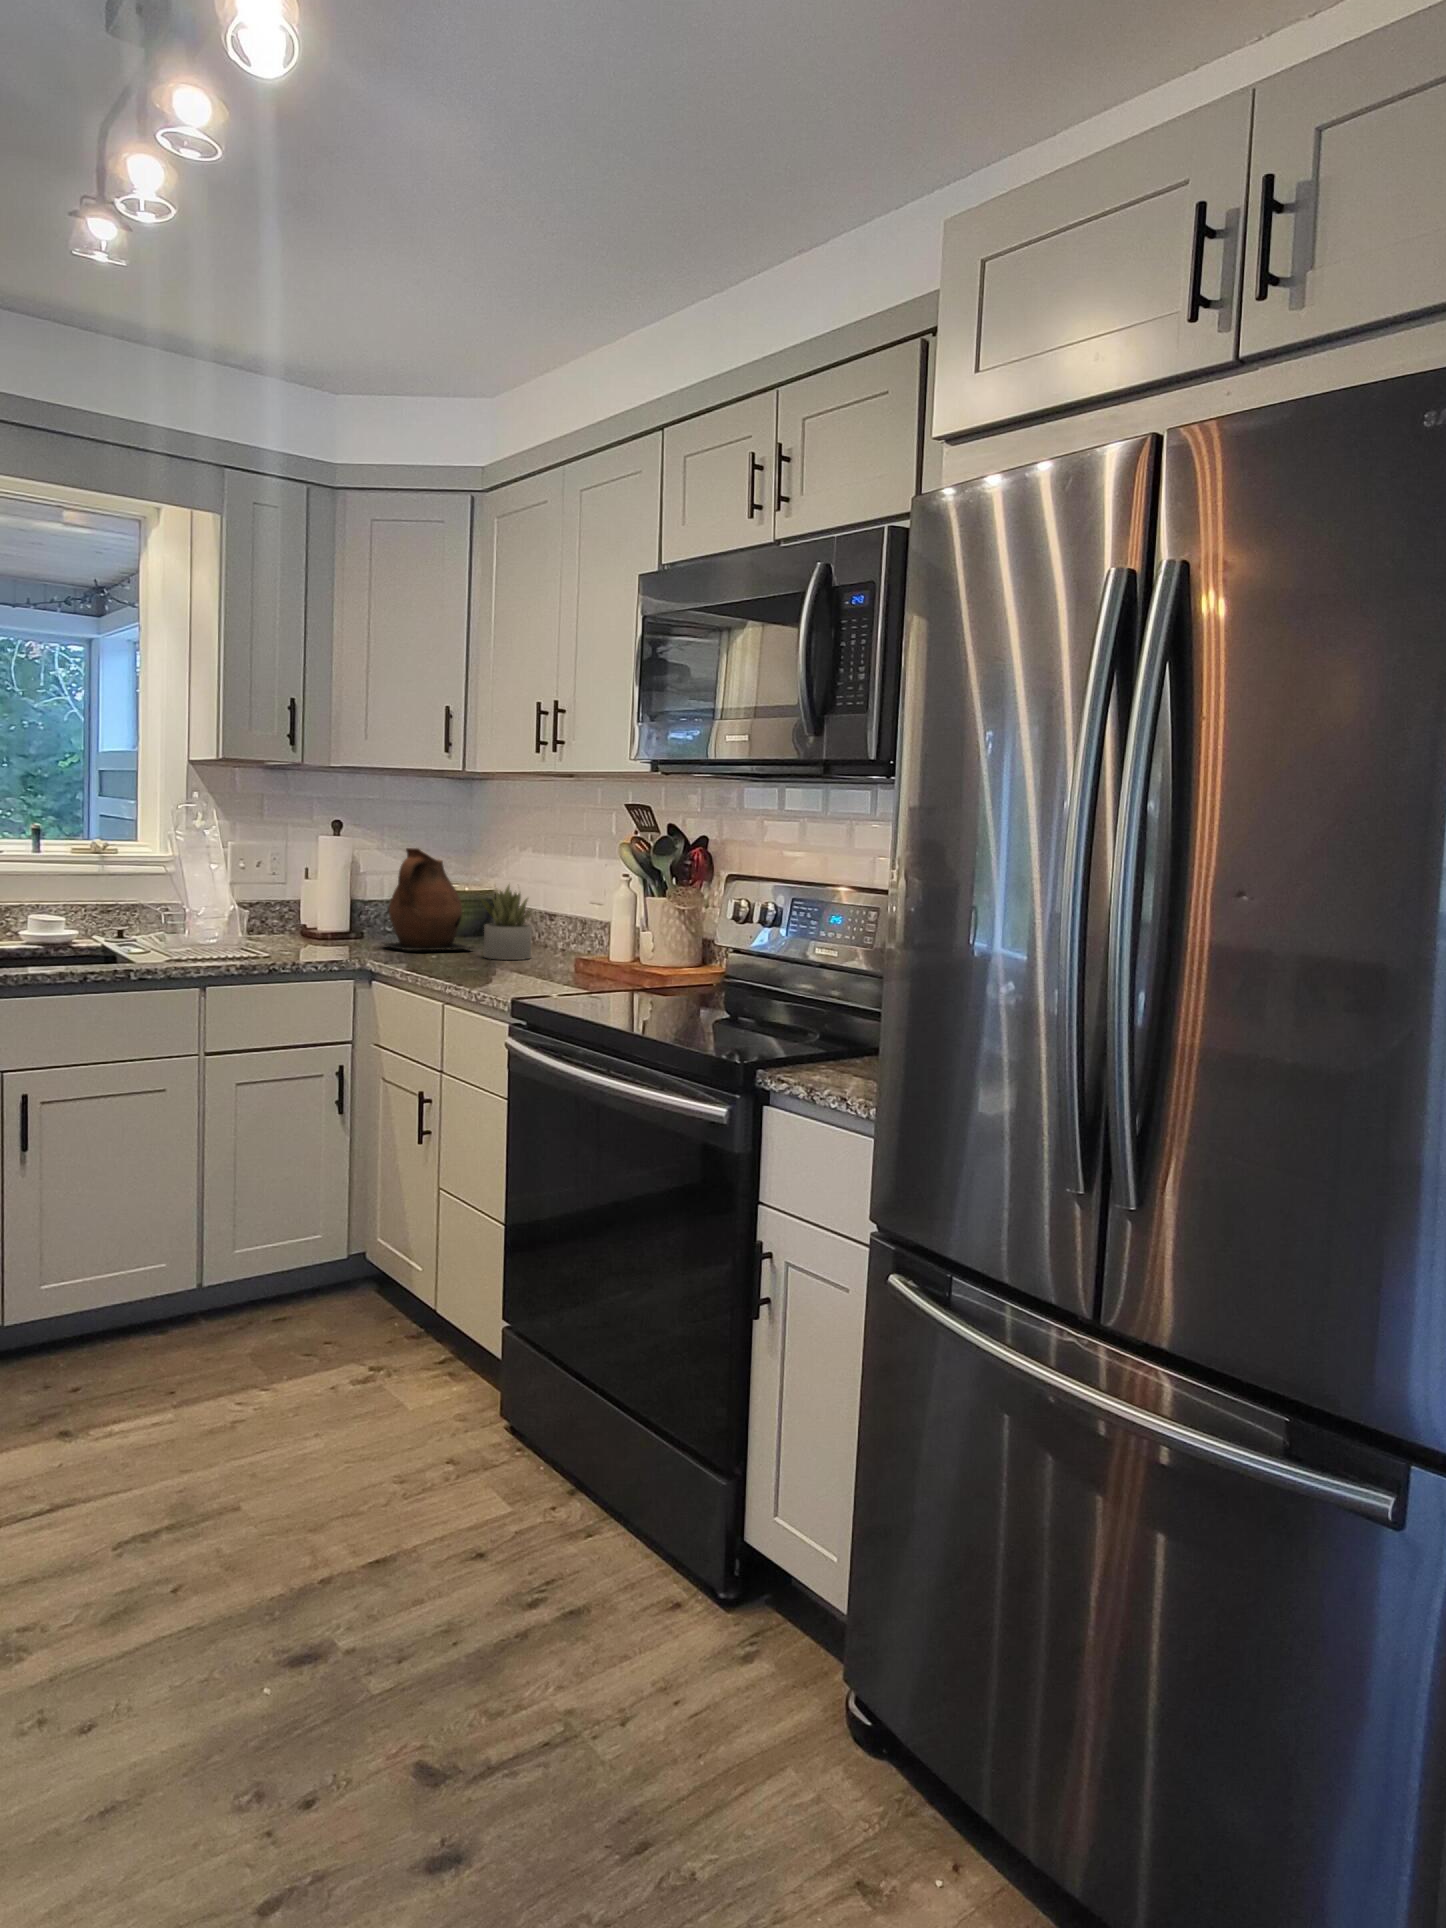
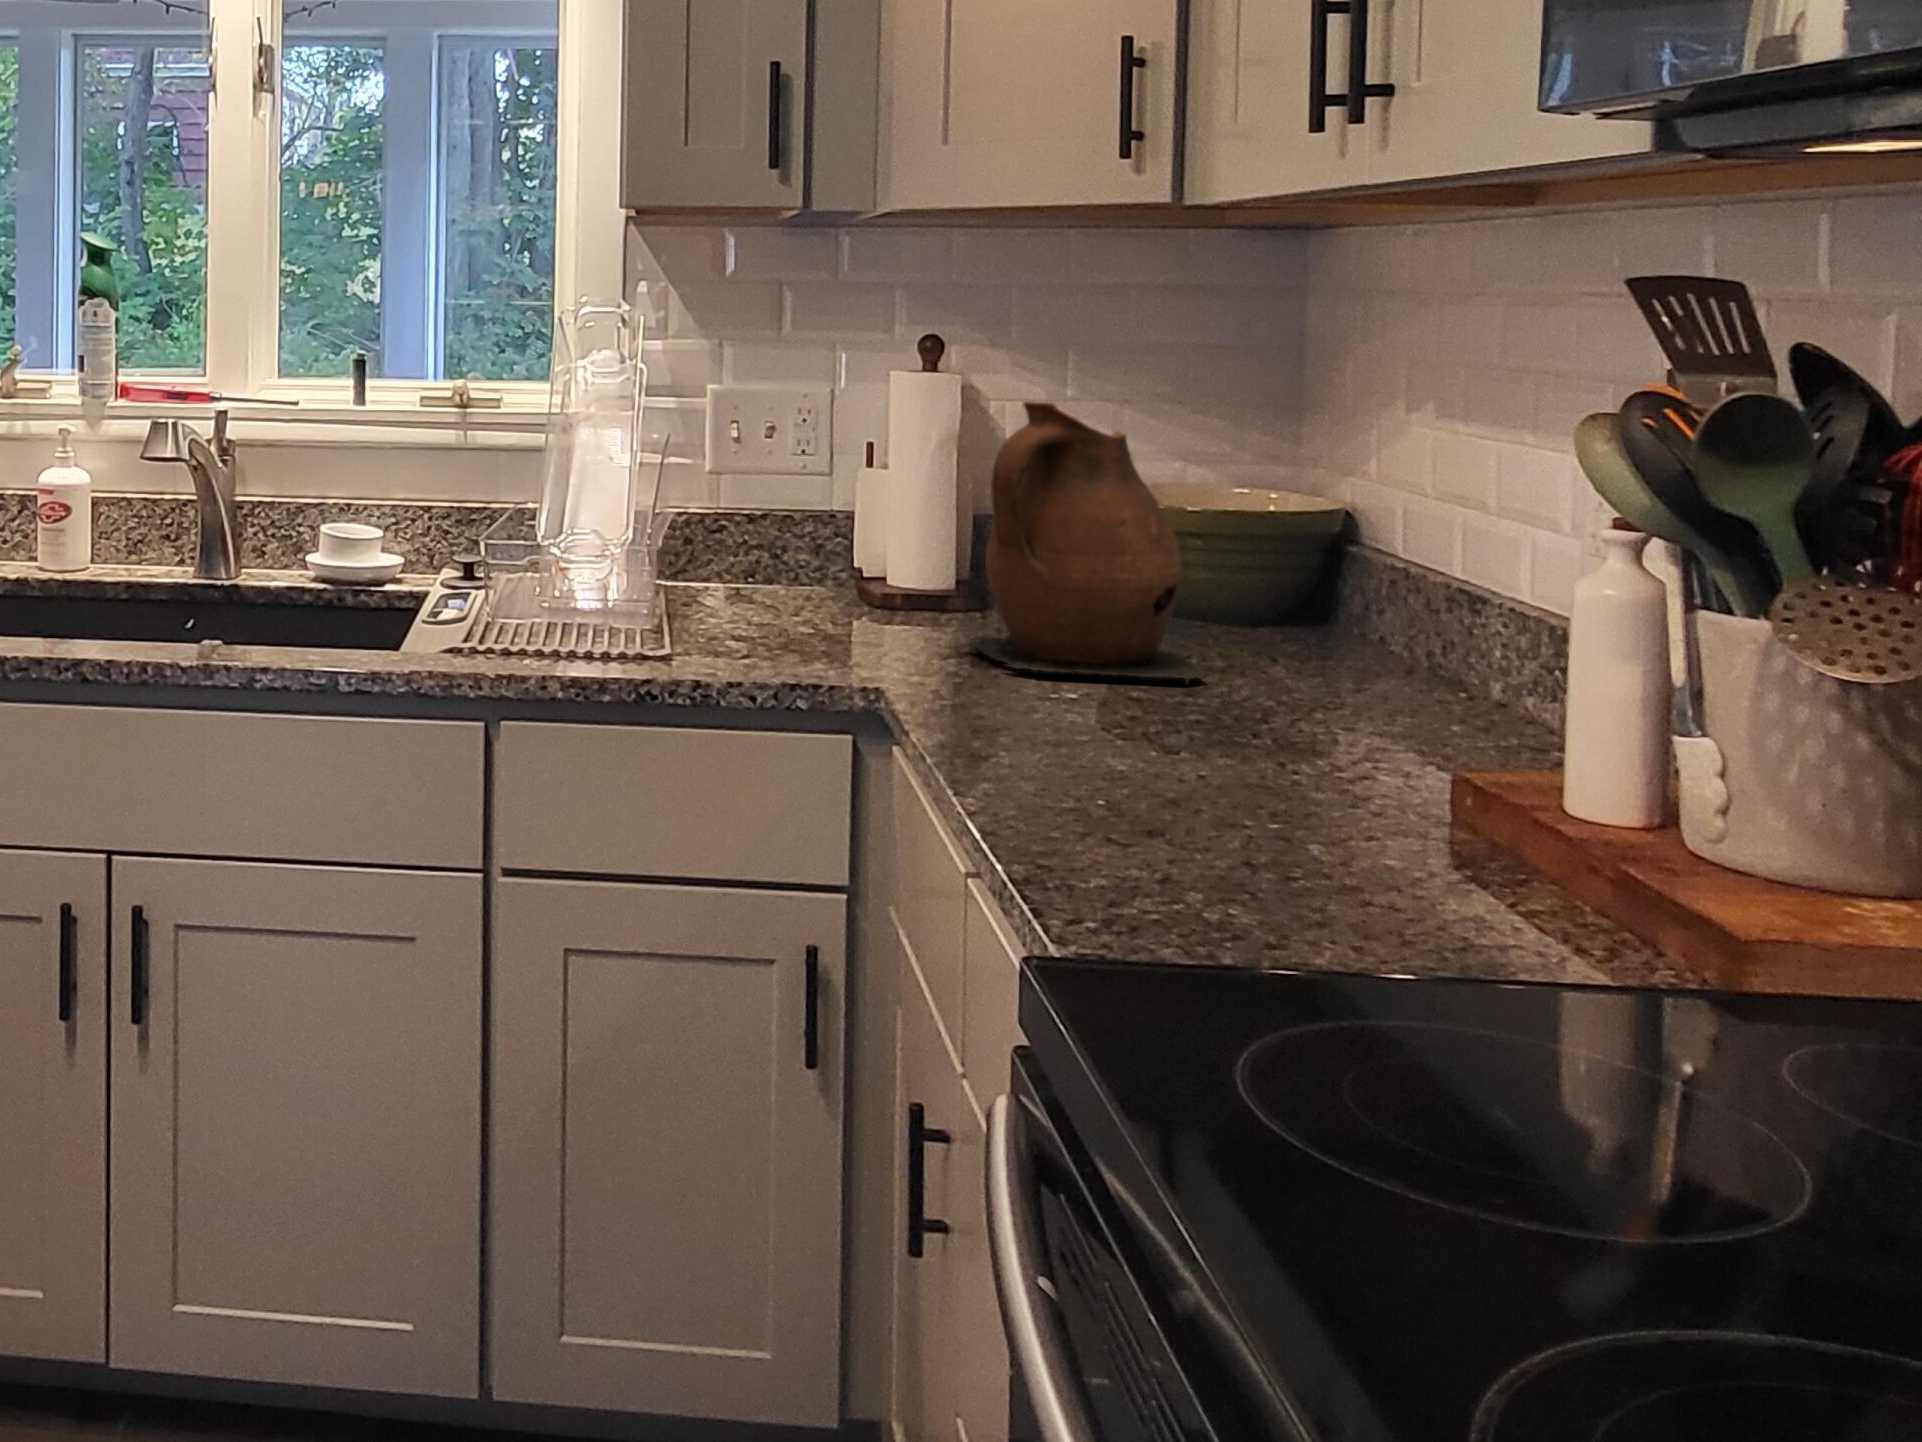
succulent plant: present [480,885,532,960] -> none [1192,505,1377,739]

